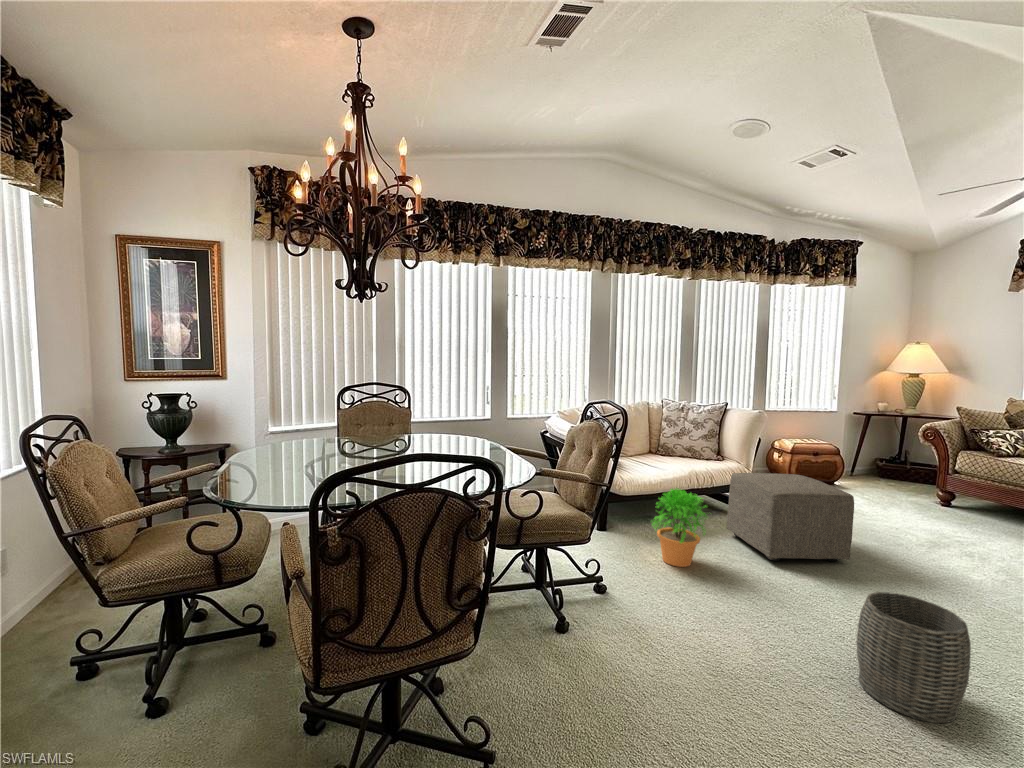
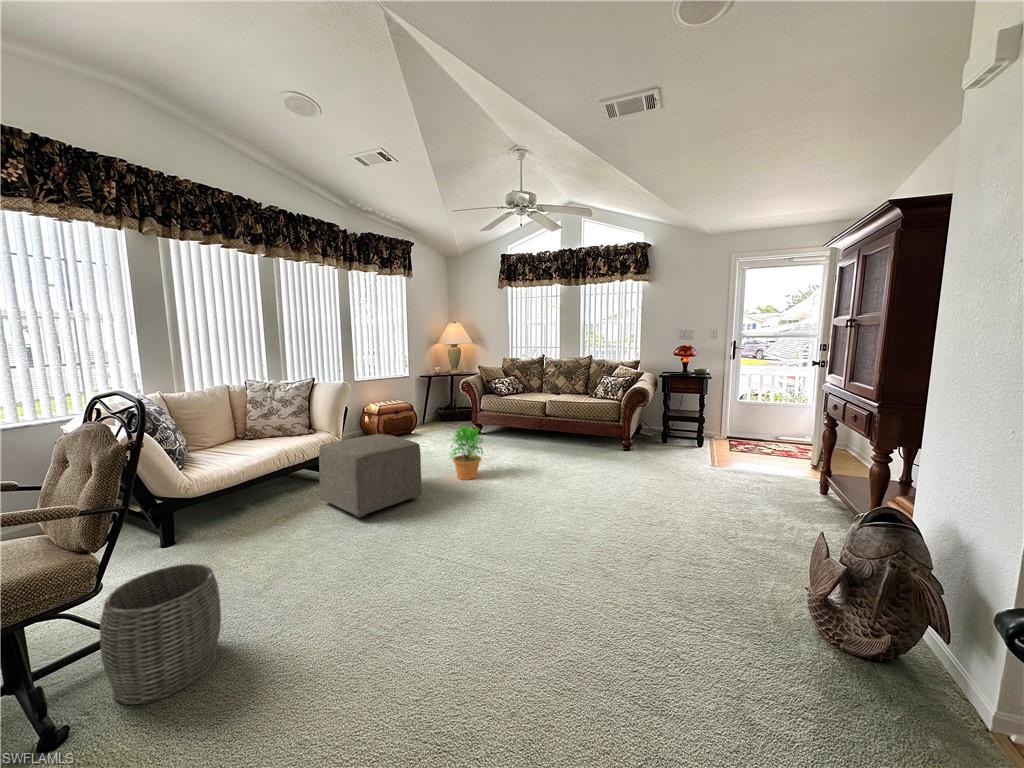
potted plant: present [652,489,707,567] -> present [451,427,483,480]
woven basket: present [856,592,971,723] -> present [100,564,221,705]

